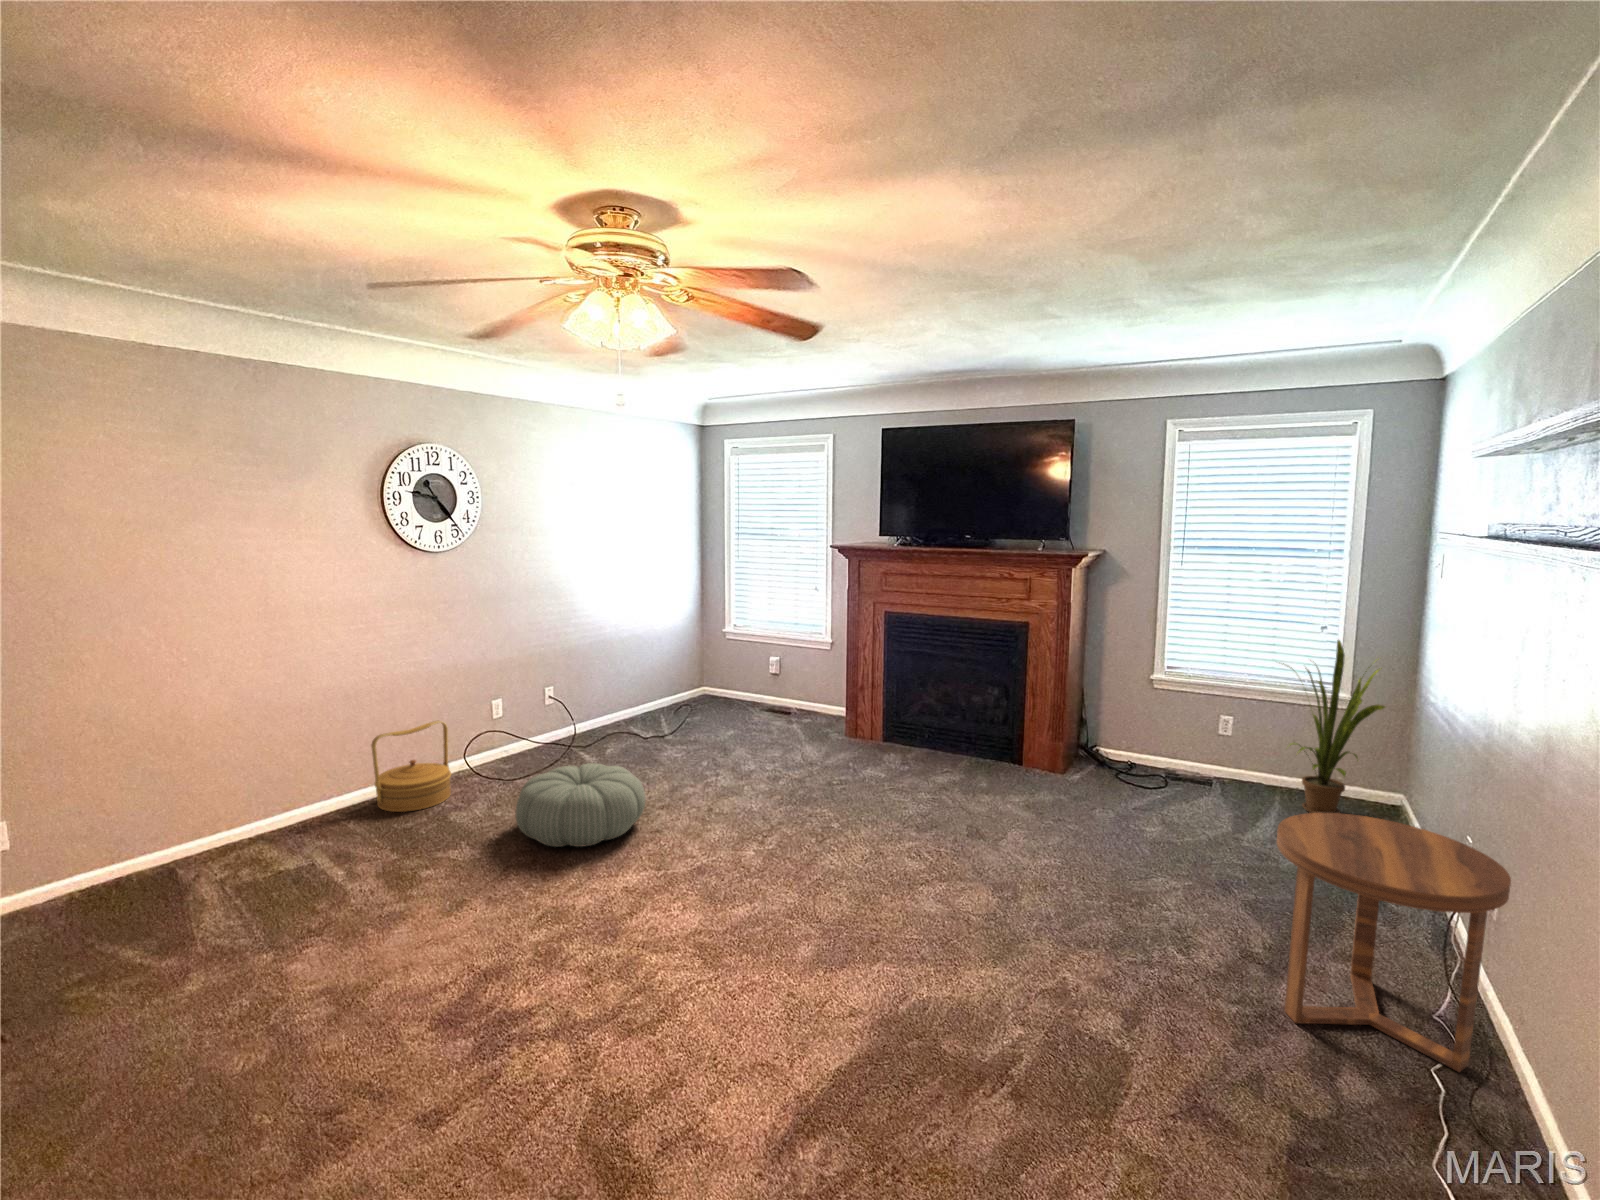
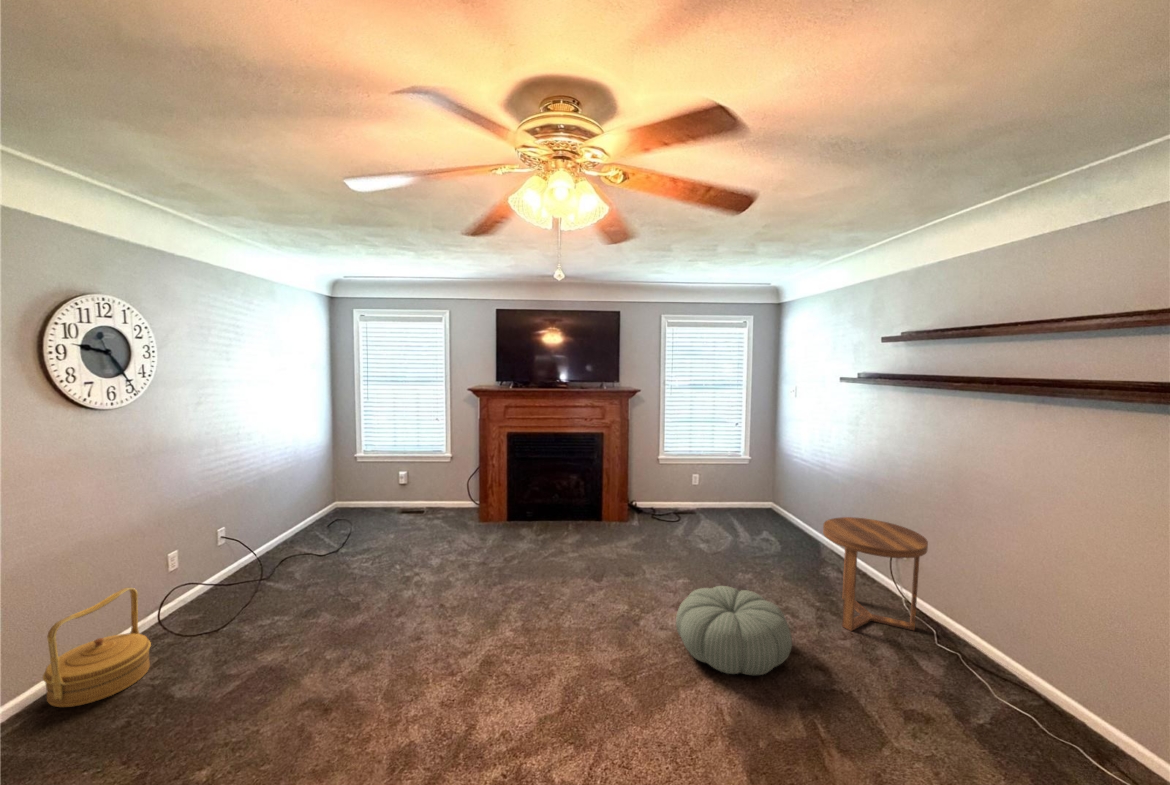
house plant: present [1283,640,1385,813] -> none [726,428,779,520]
pouf: present [515,763,645,847] -> present [676,586,792,675]

